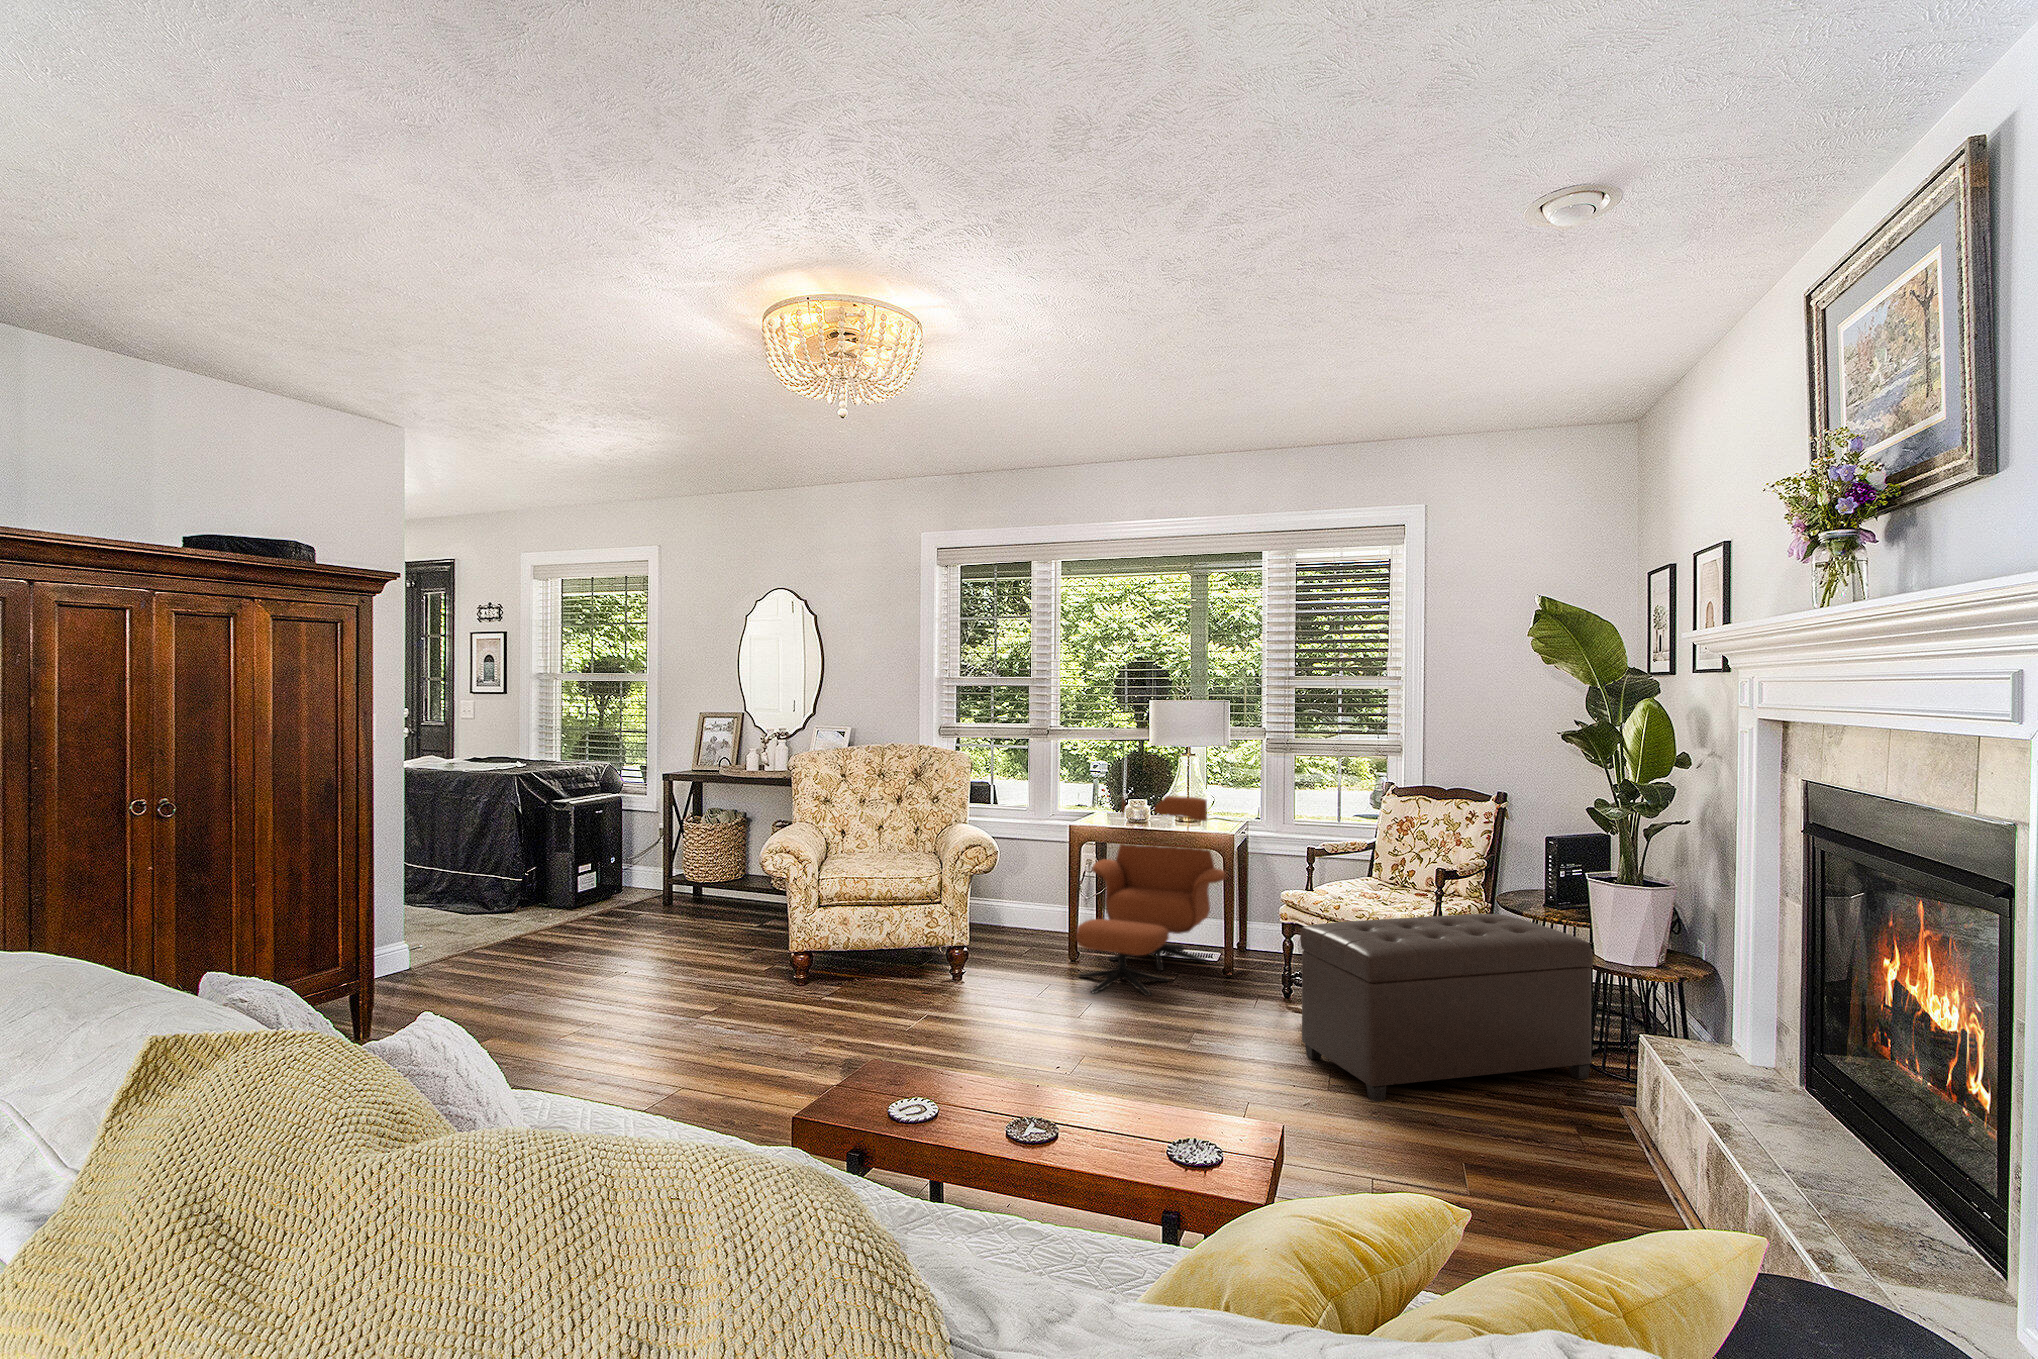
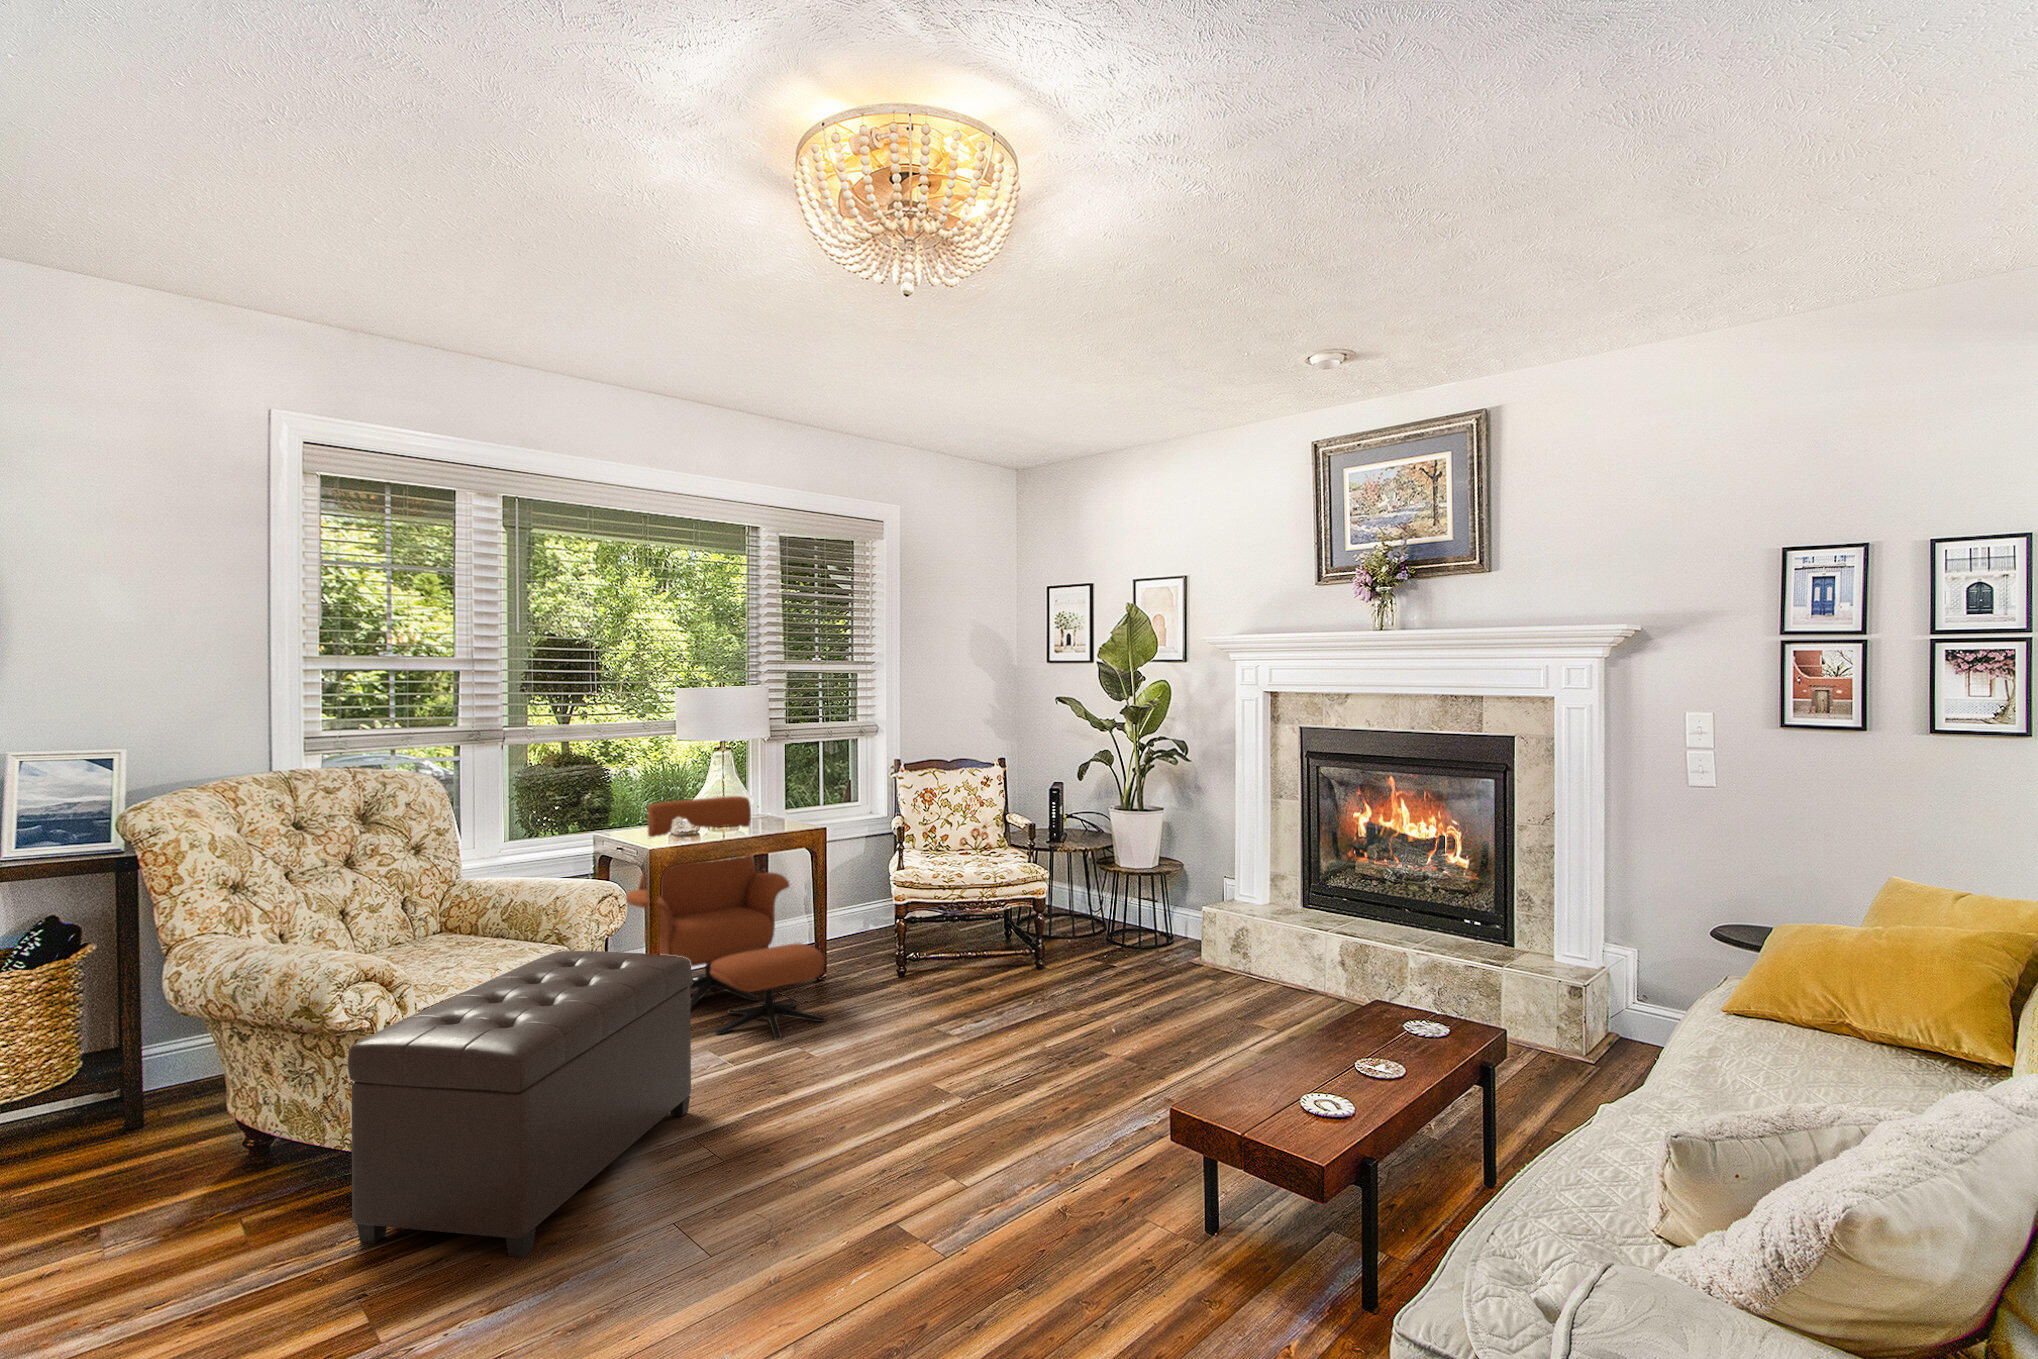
ottoman: present [1300,914,1593,1102] -> present [348,951,692,1257]

